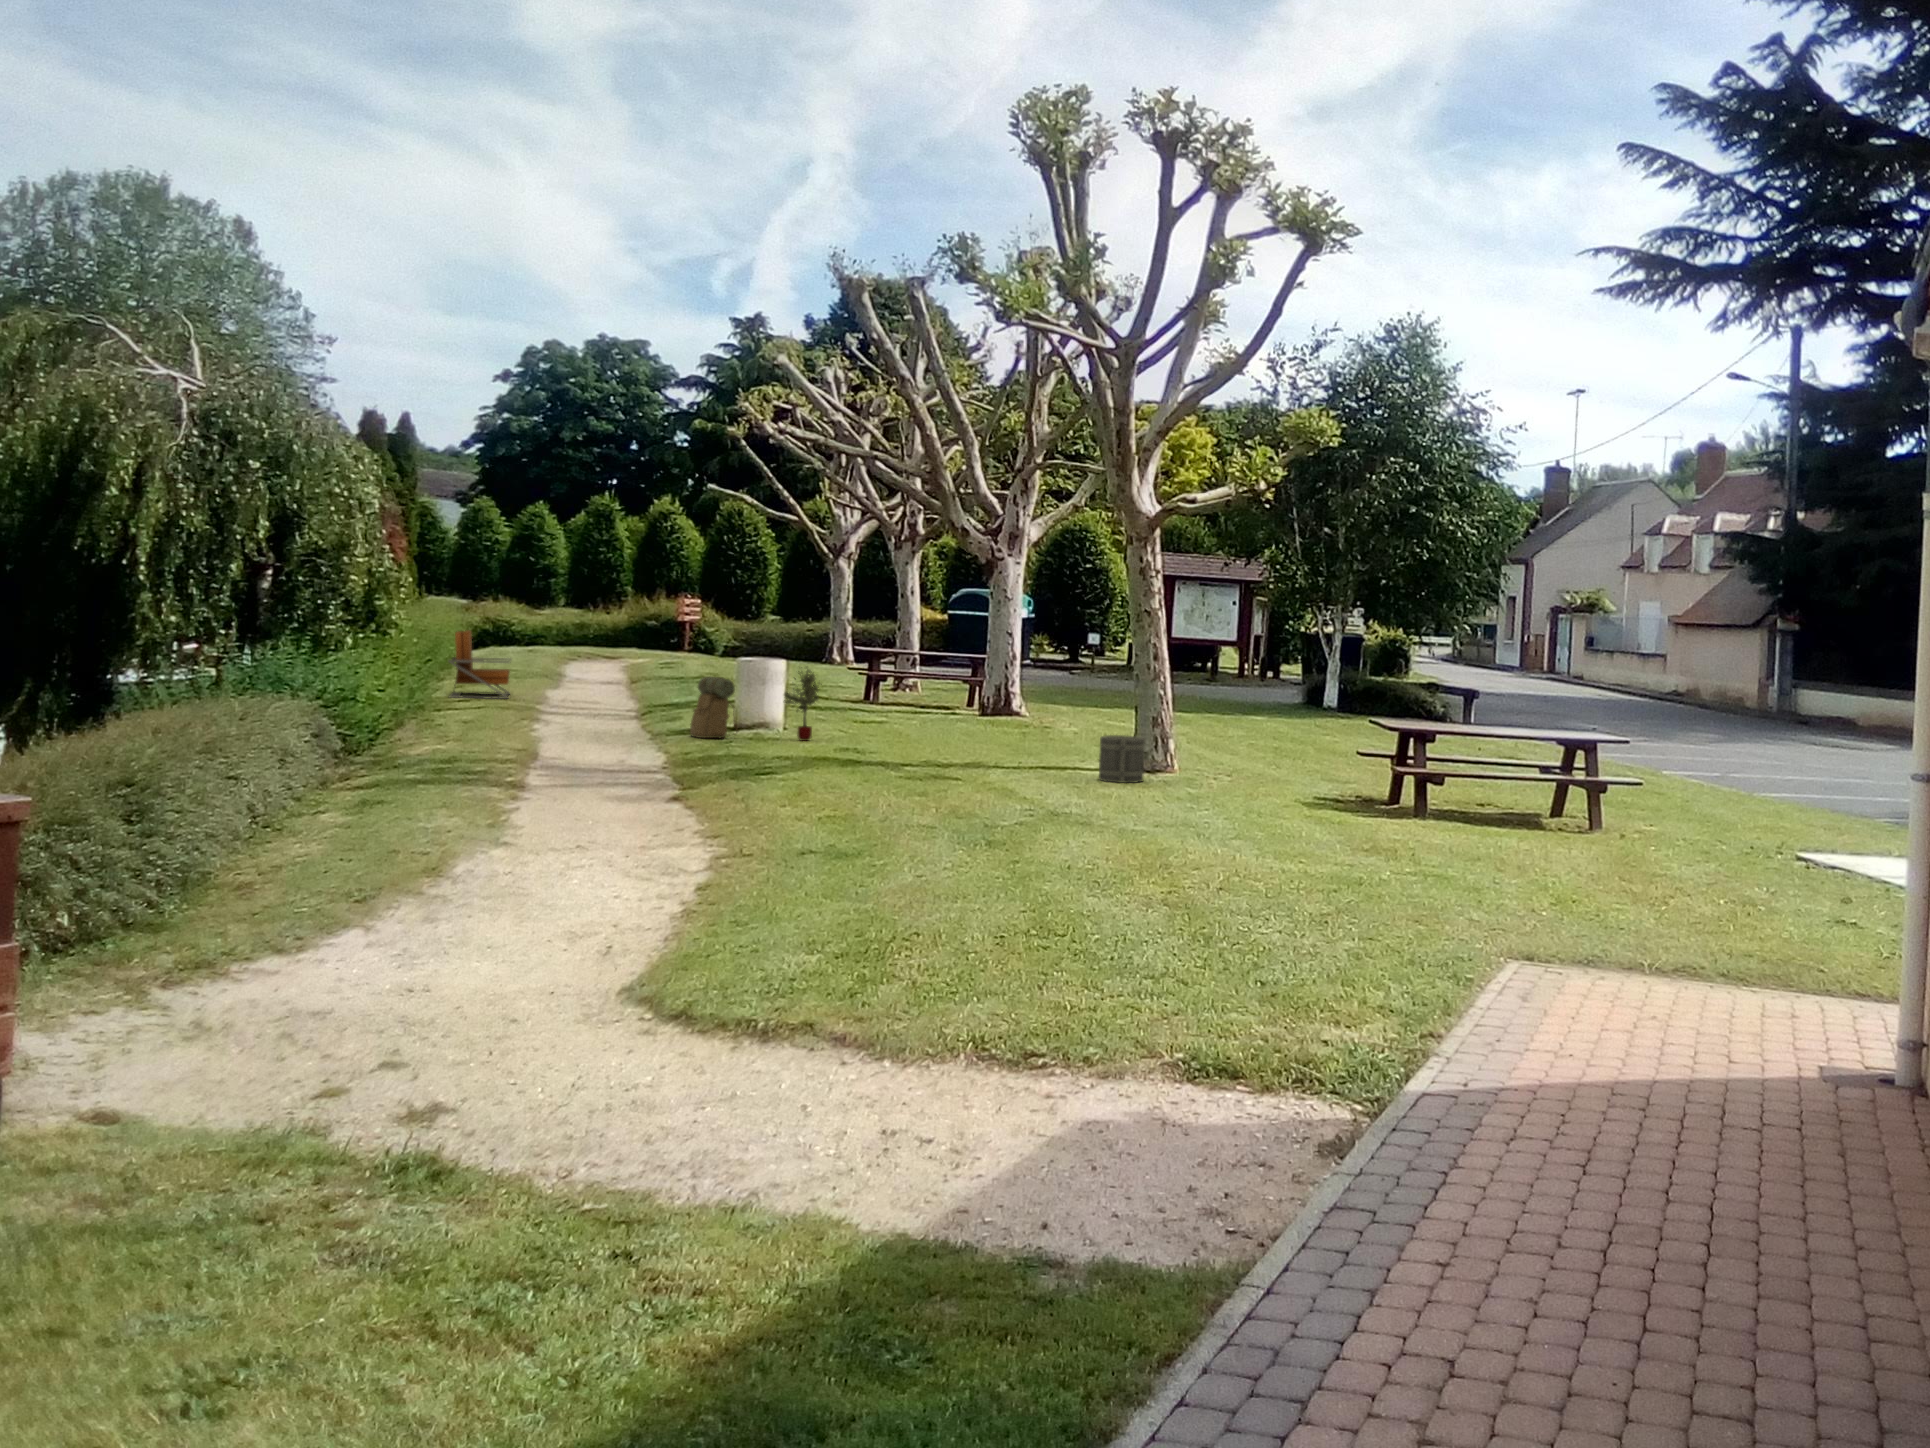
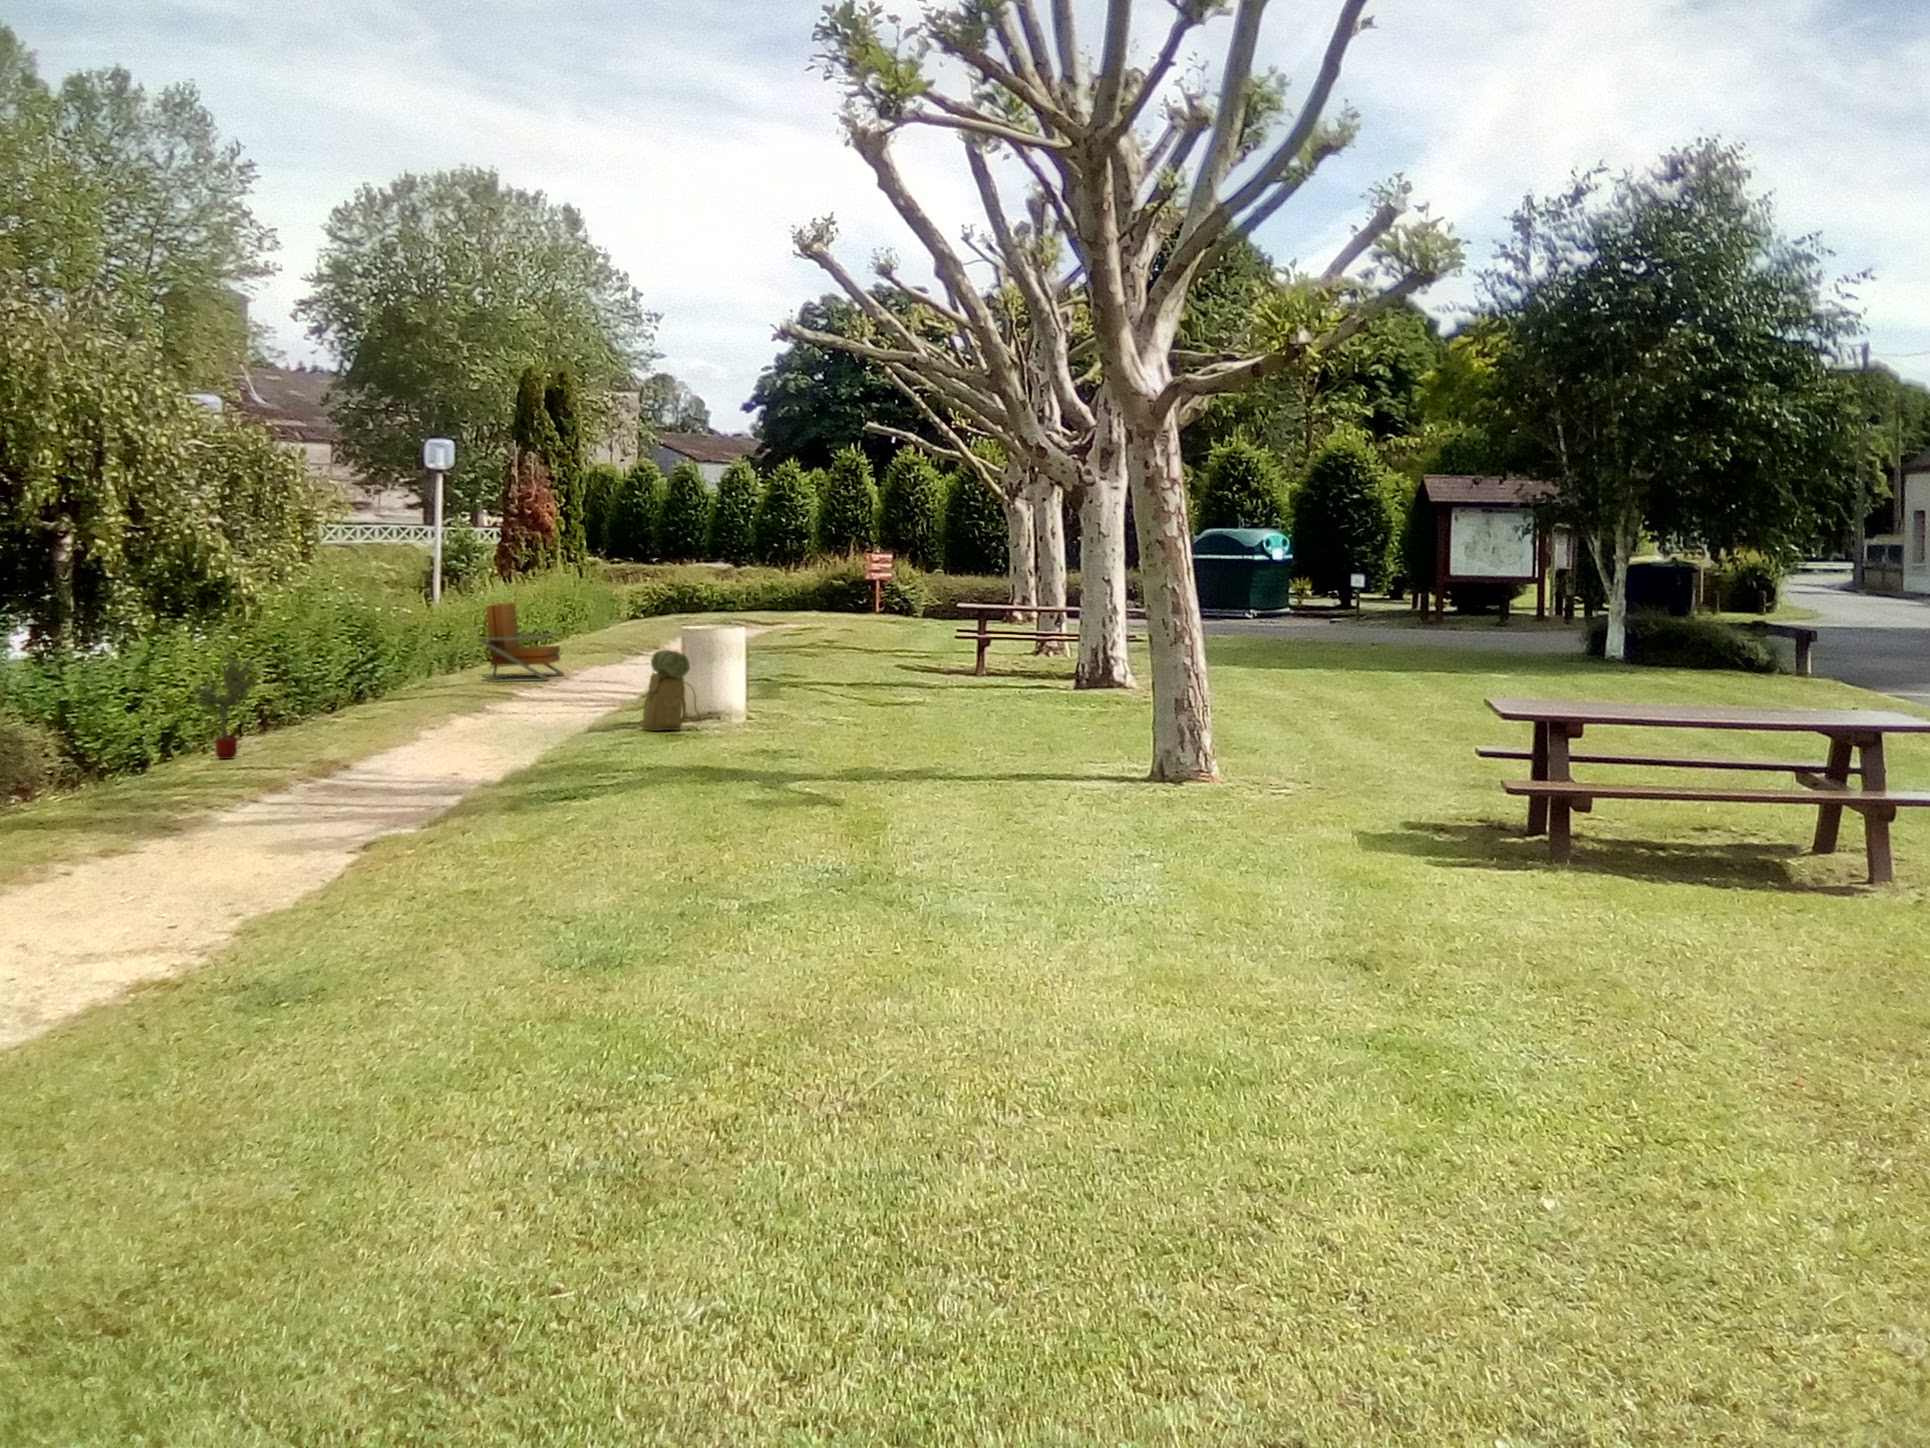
potted tree: present [784,670,819,741] -> present [191,650,256,759]
bucket: present [1099,735,1145,783] -> none [1091,721,1160,795]

